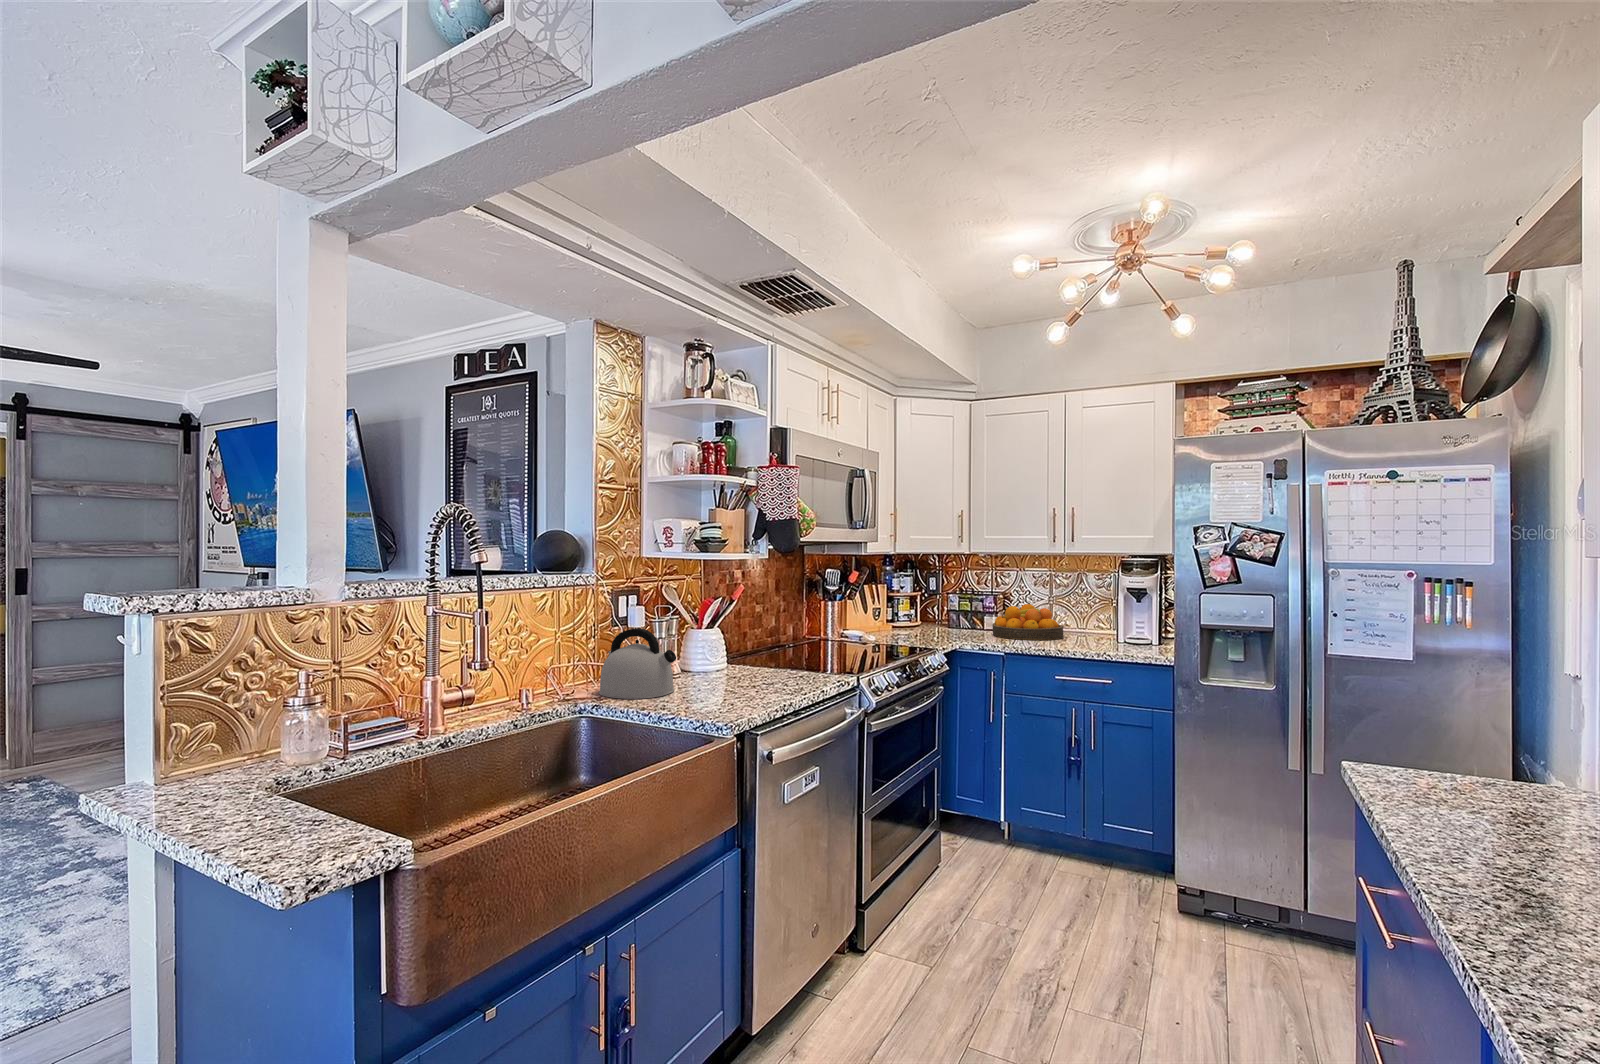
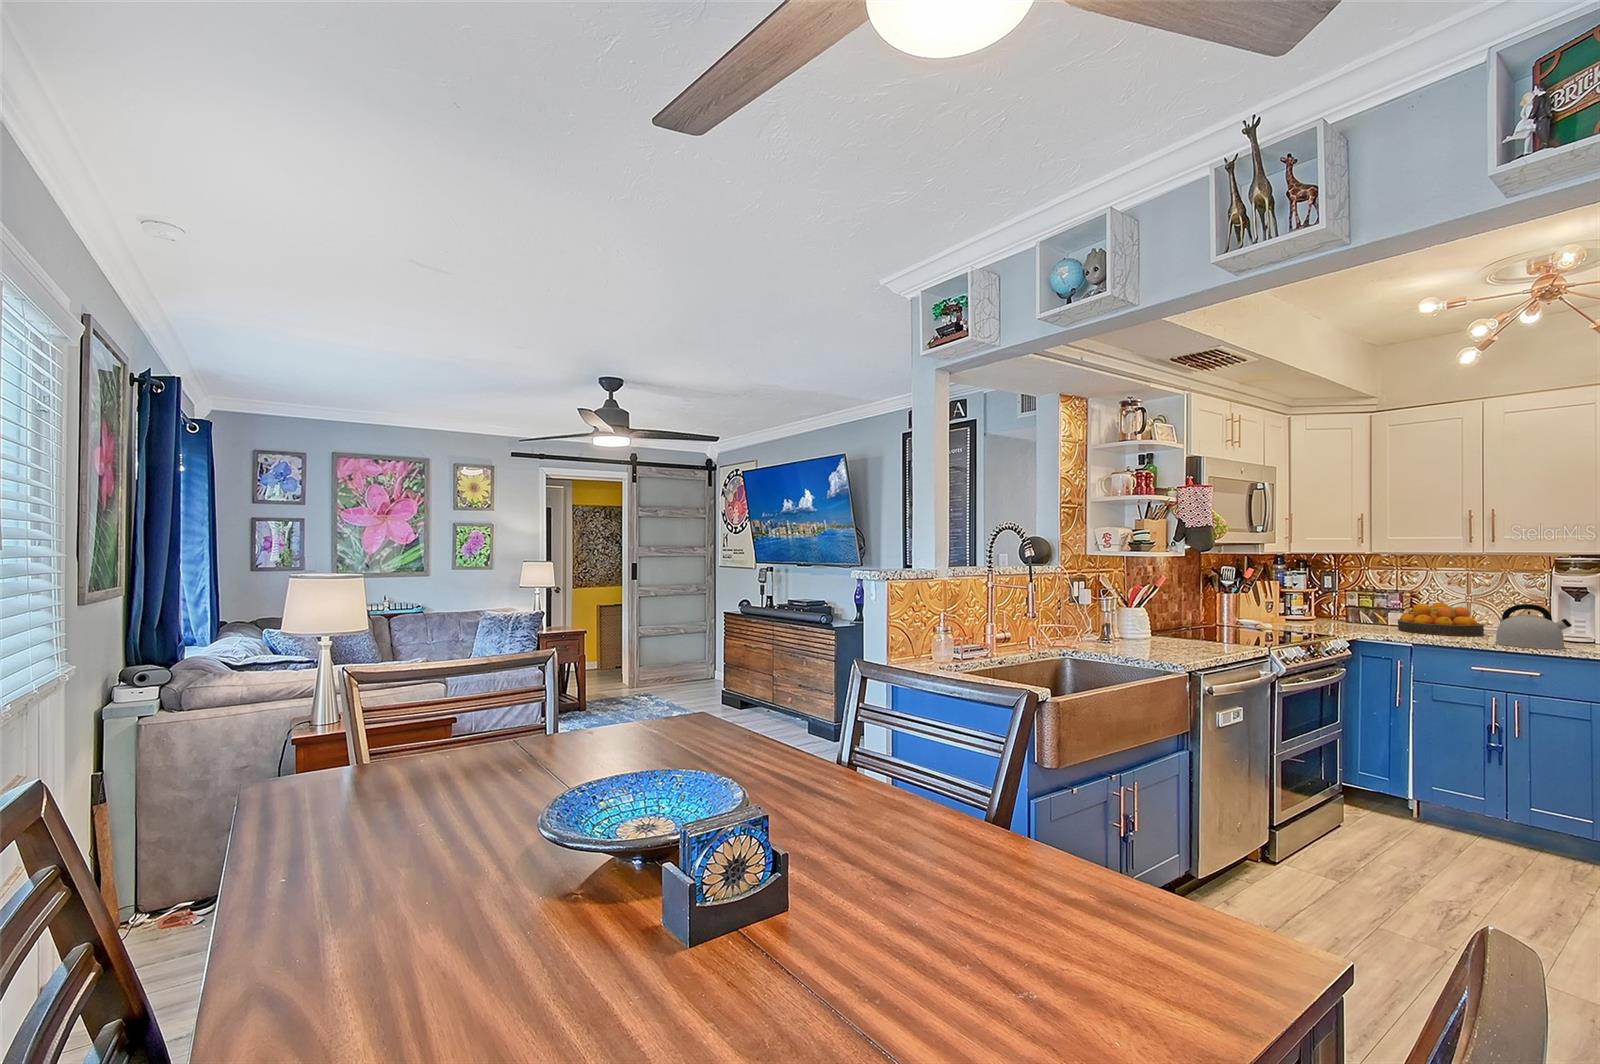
kettle: present [599,628,676,699] -> present [1495,604,1572,649]

